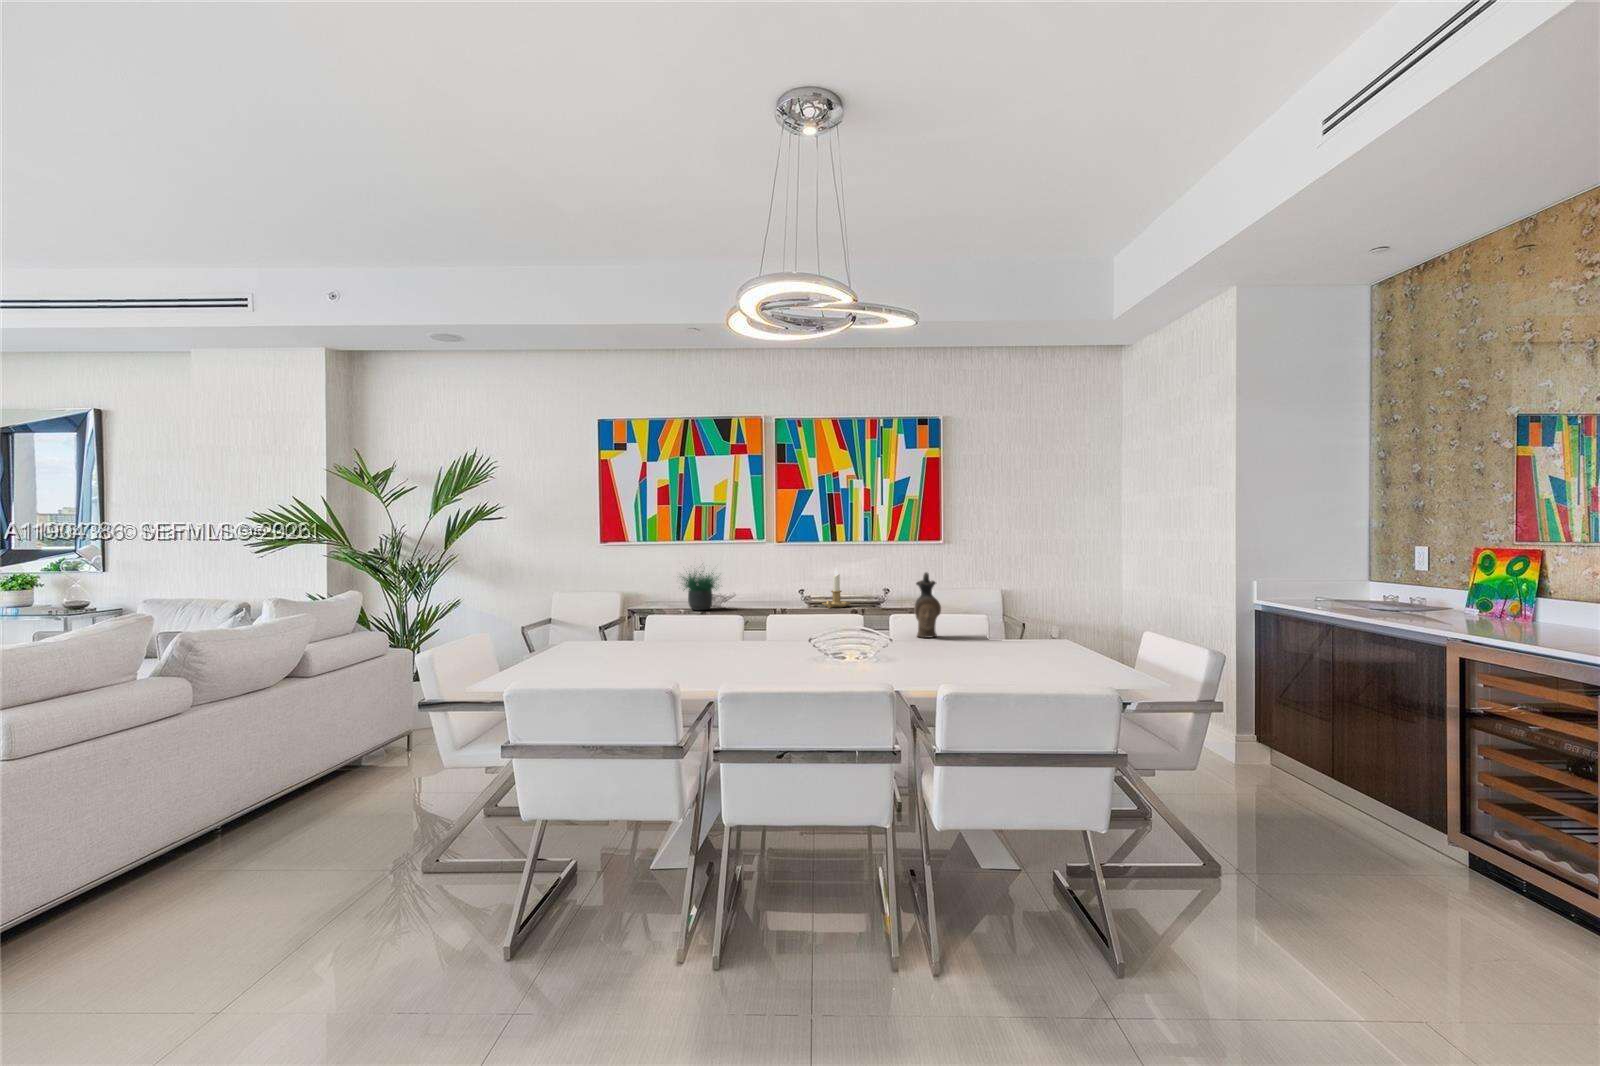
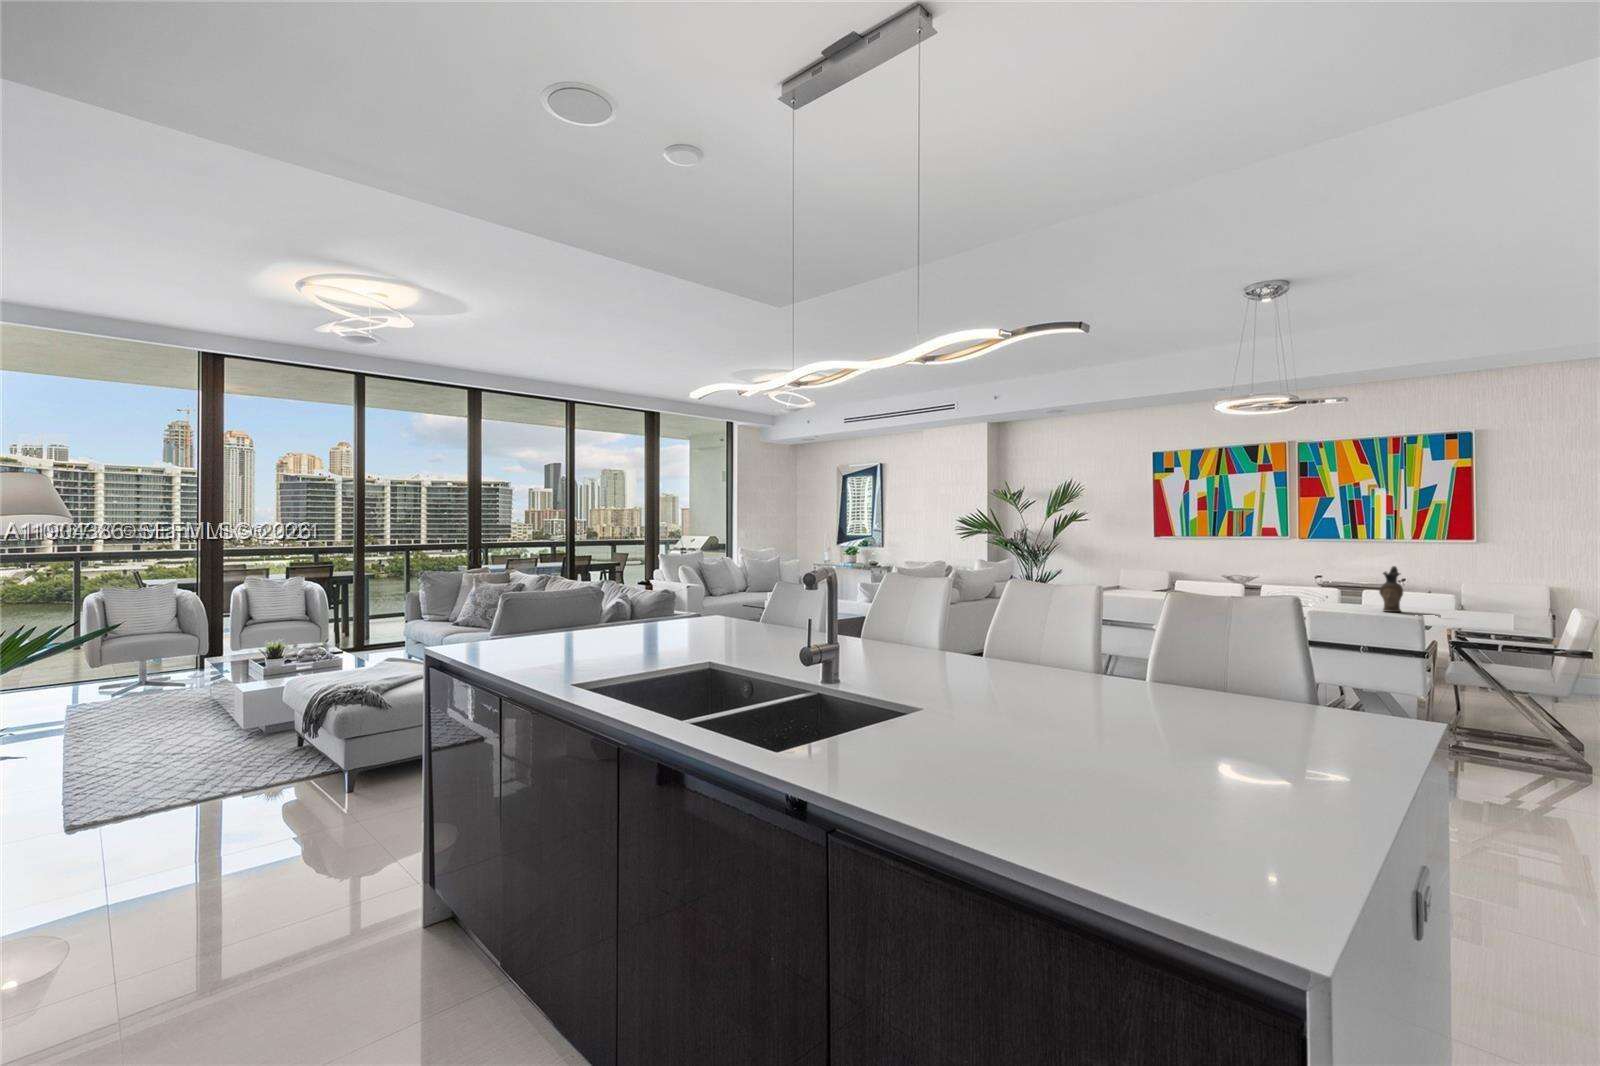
candlestick: present [822,569,851,608] -> none [1333,559,1362,590]
potted plant: present [681,571,719,610] -> none [1203,546,1249,585]

